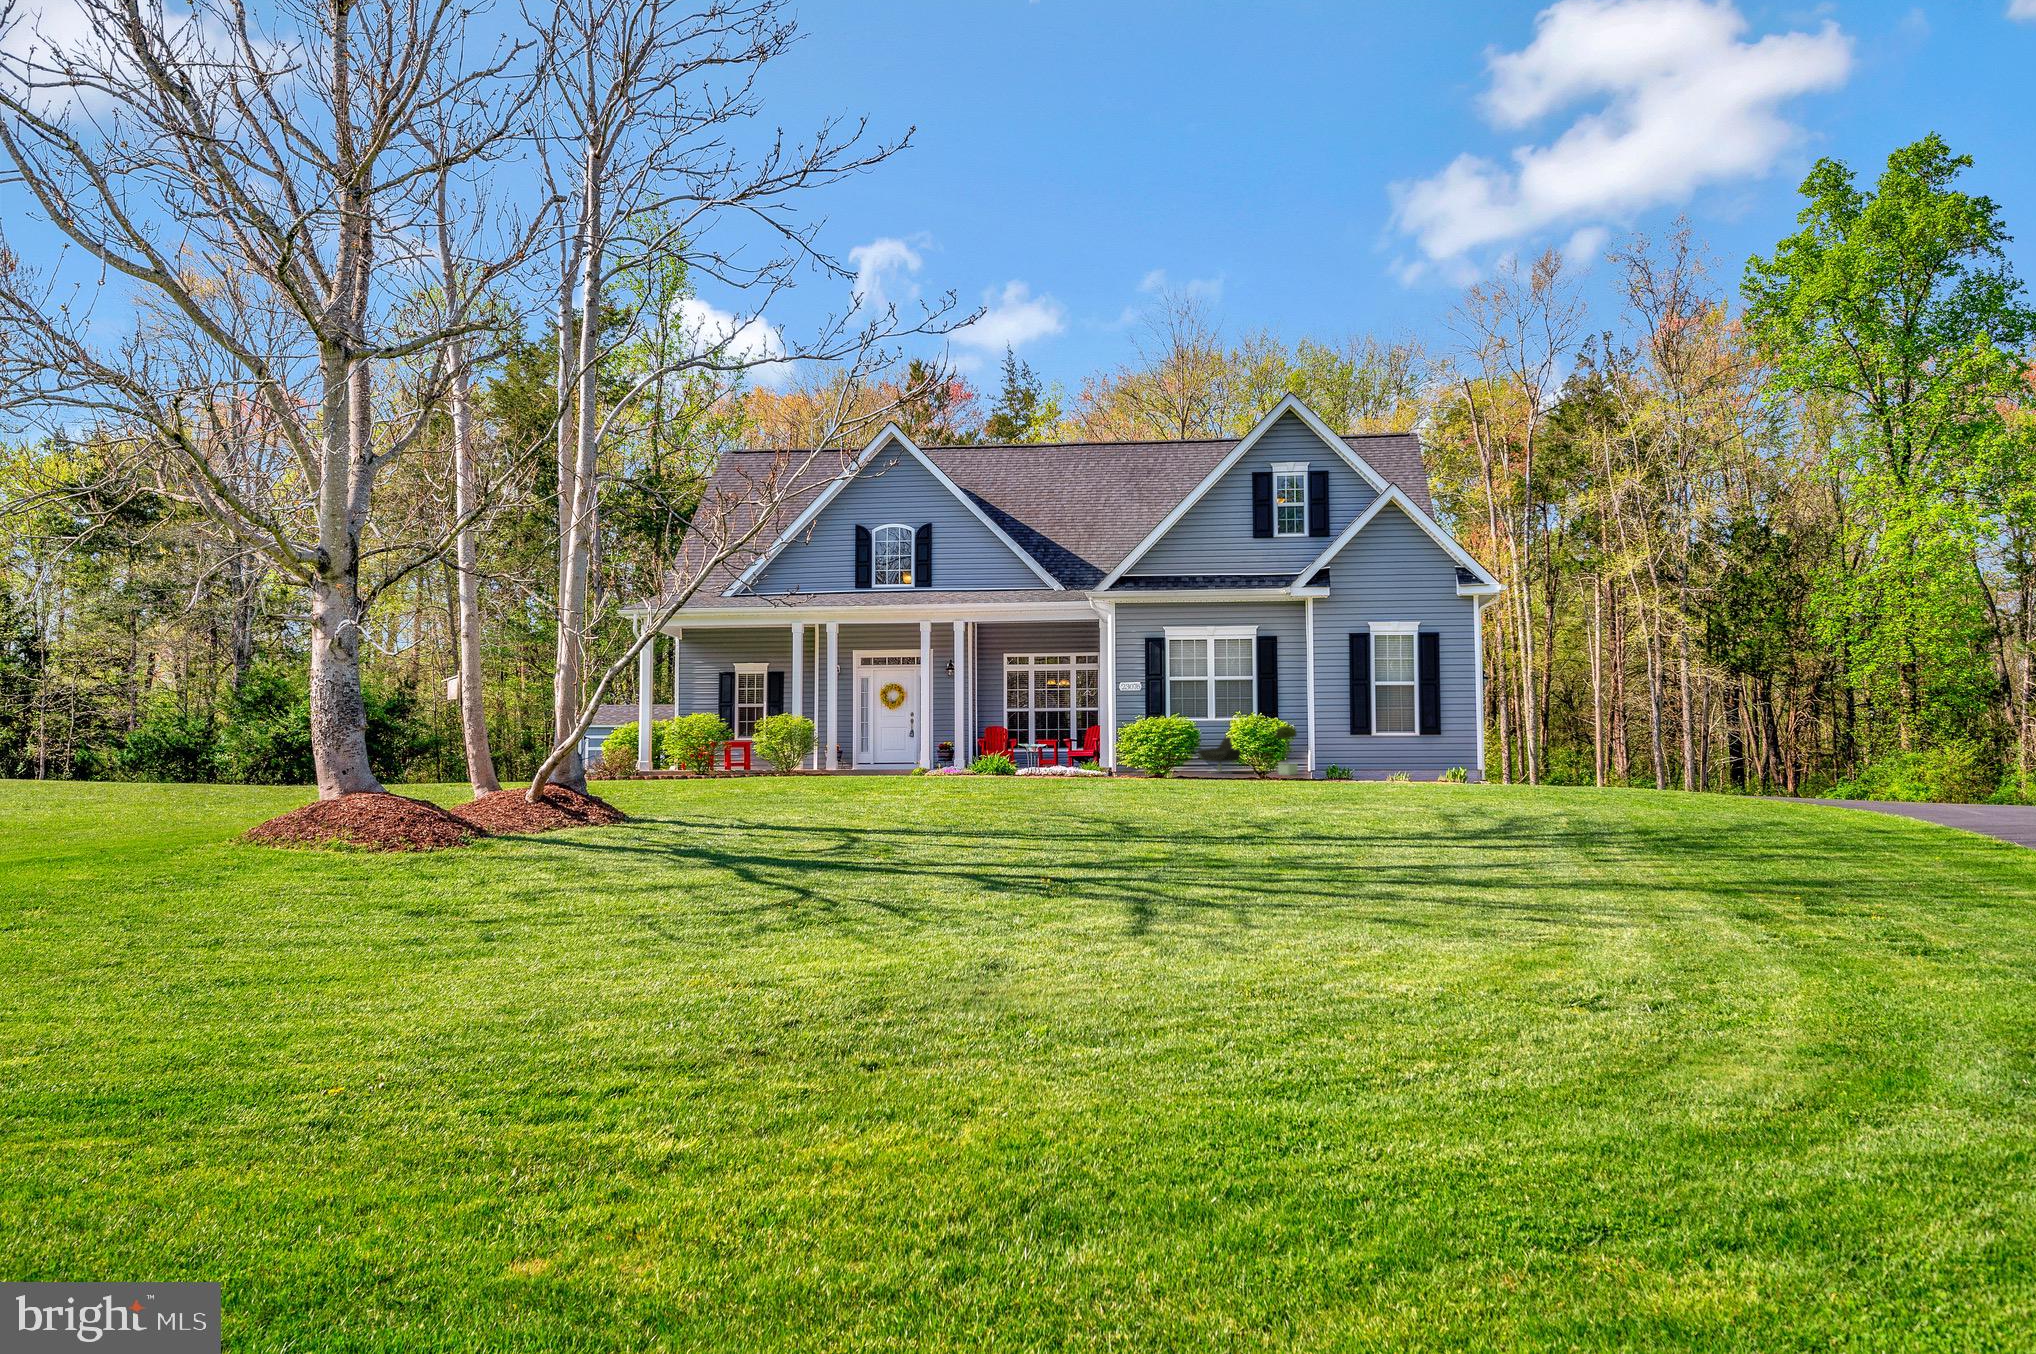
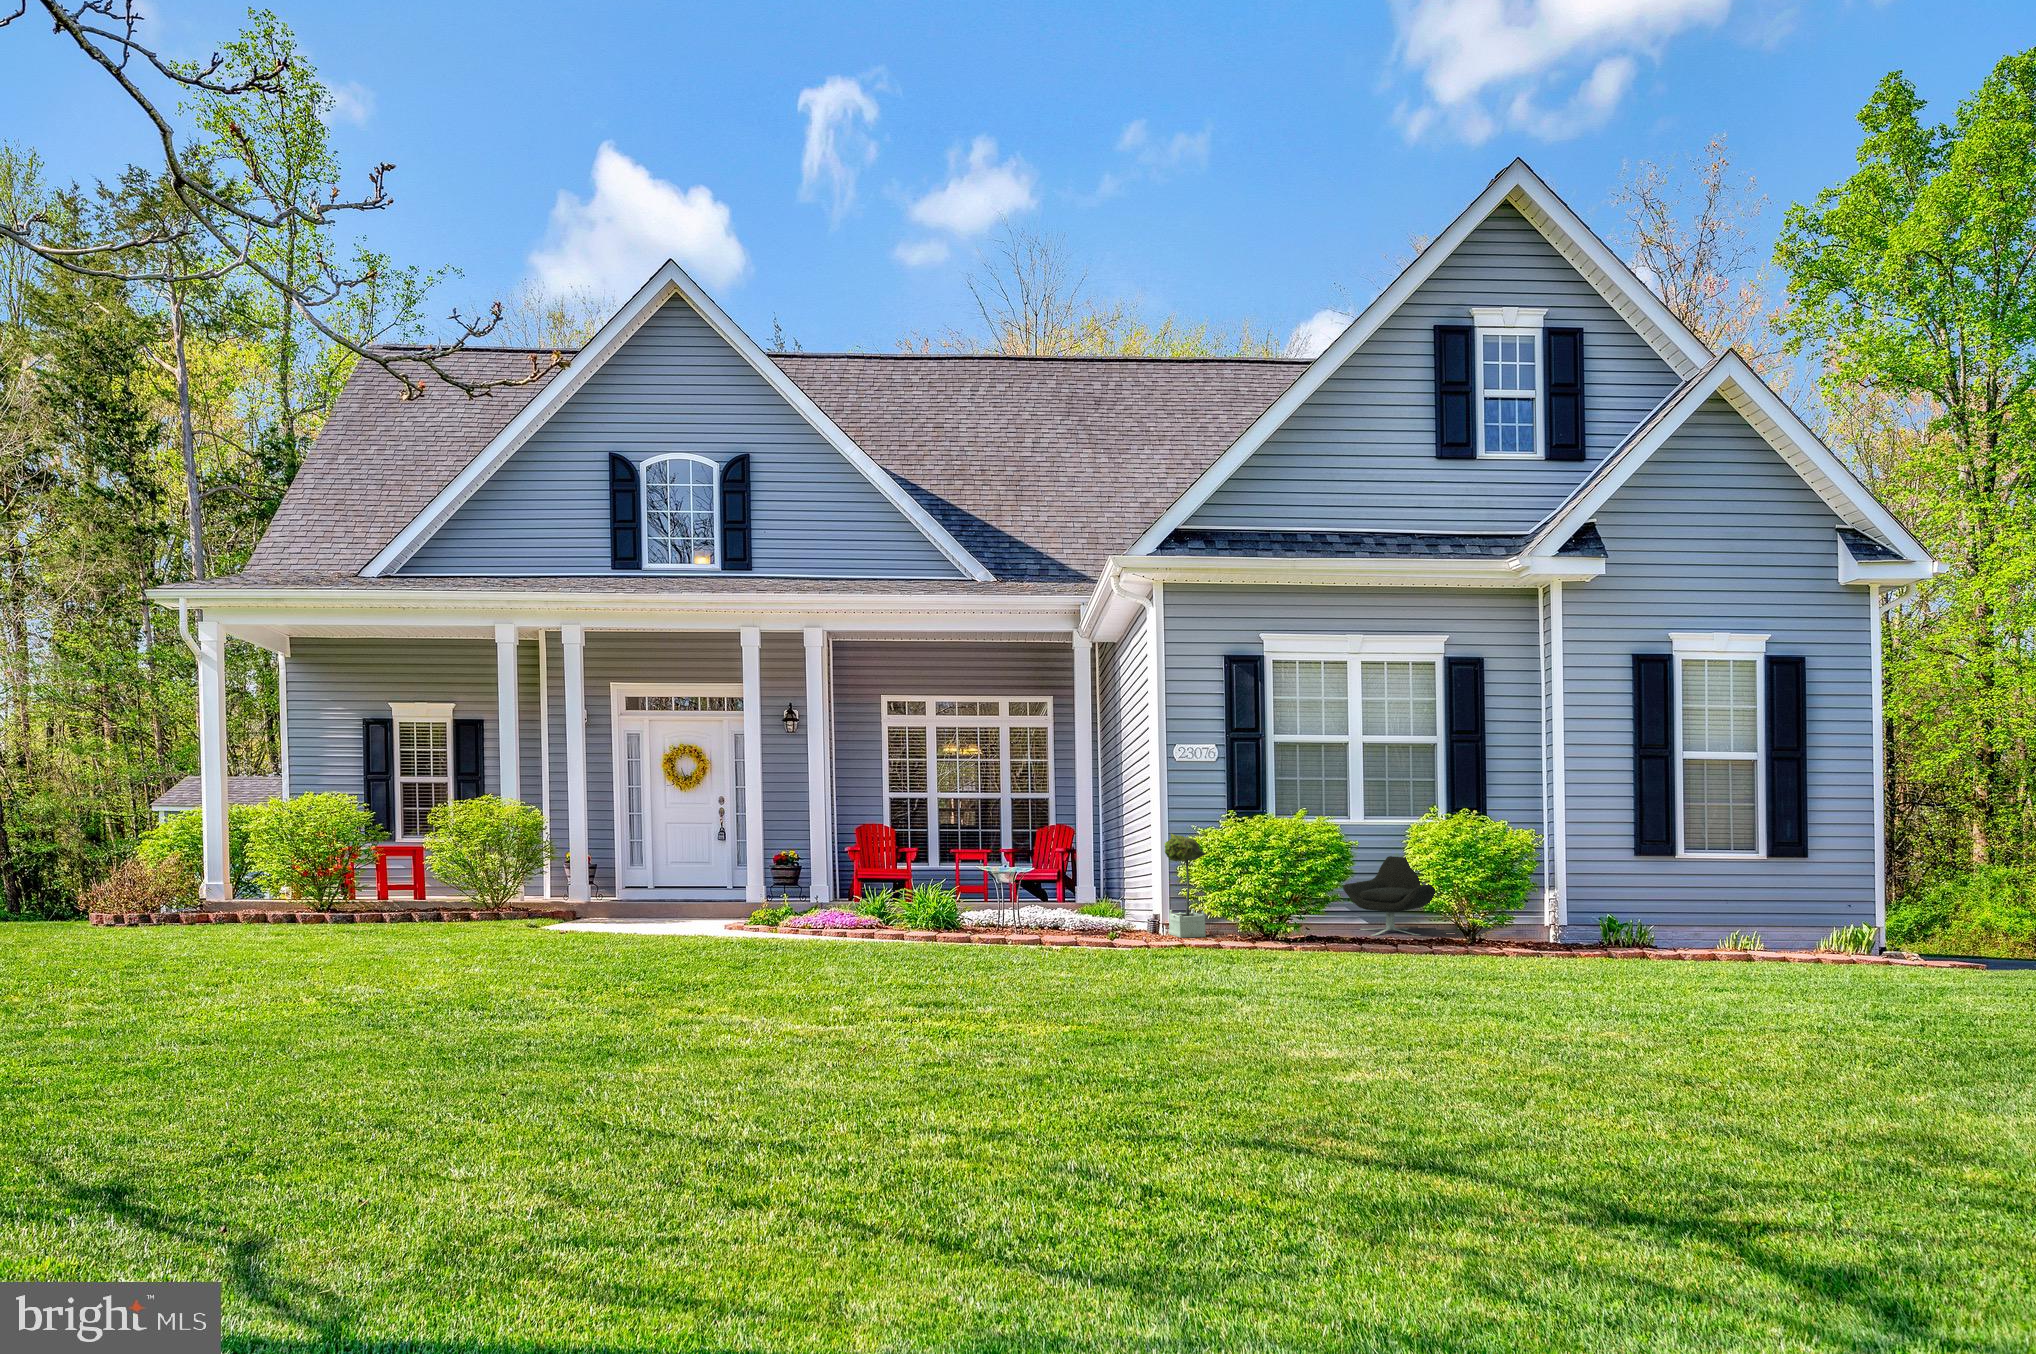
potted tree: present [1275,726,1298,775] -> present [1164,833,1206,938]

